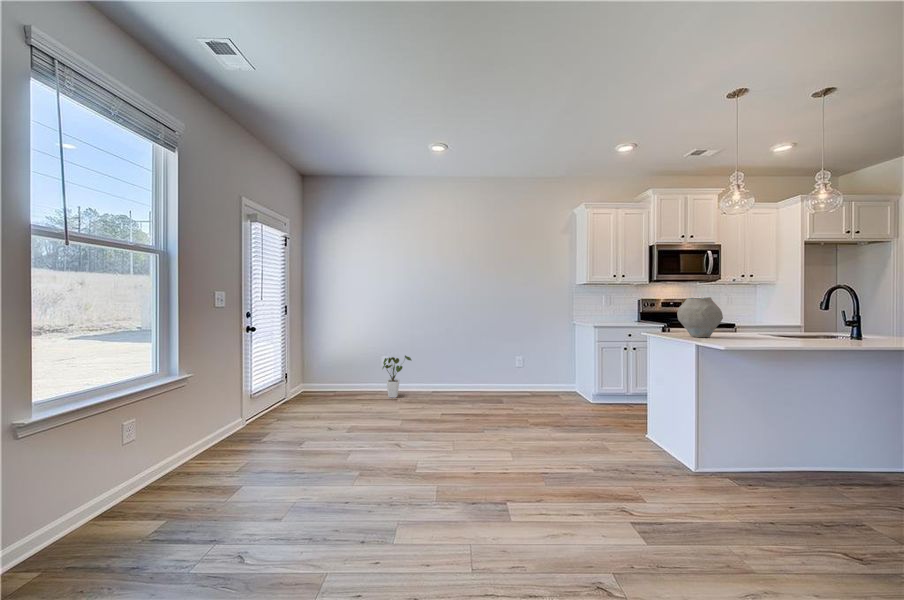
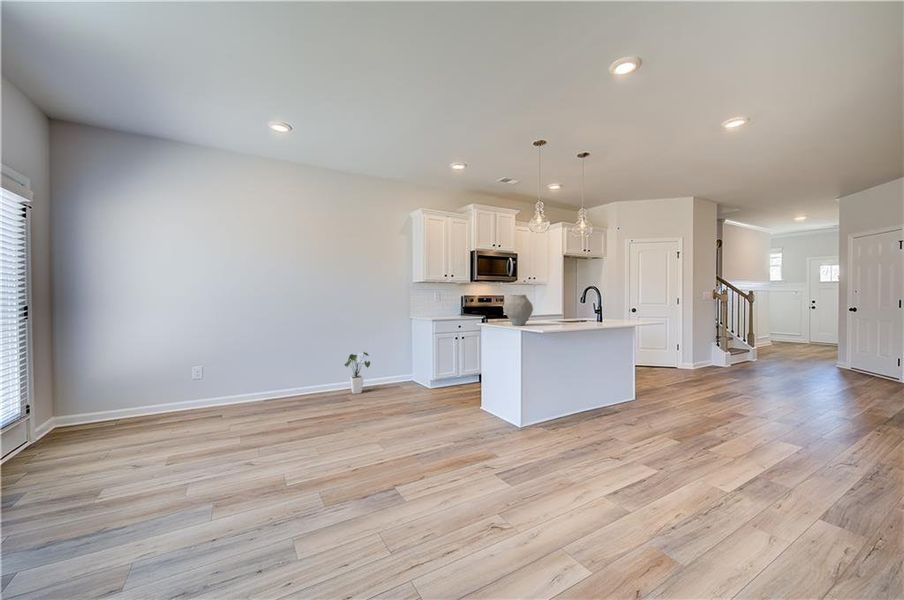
house plant: present [383,356,411,398] -> present [345,352,370,394]

